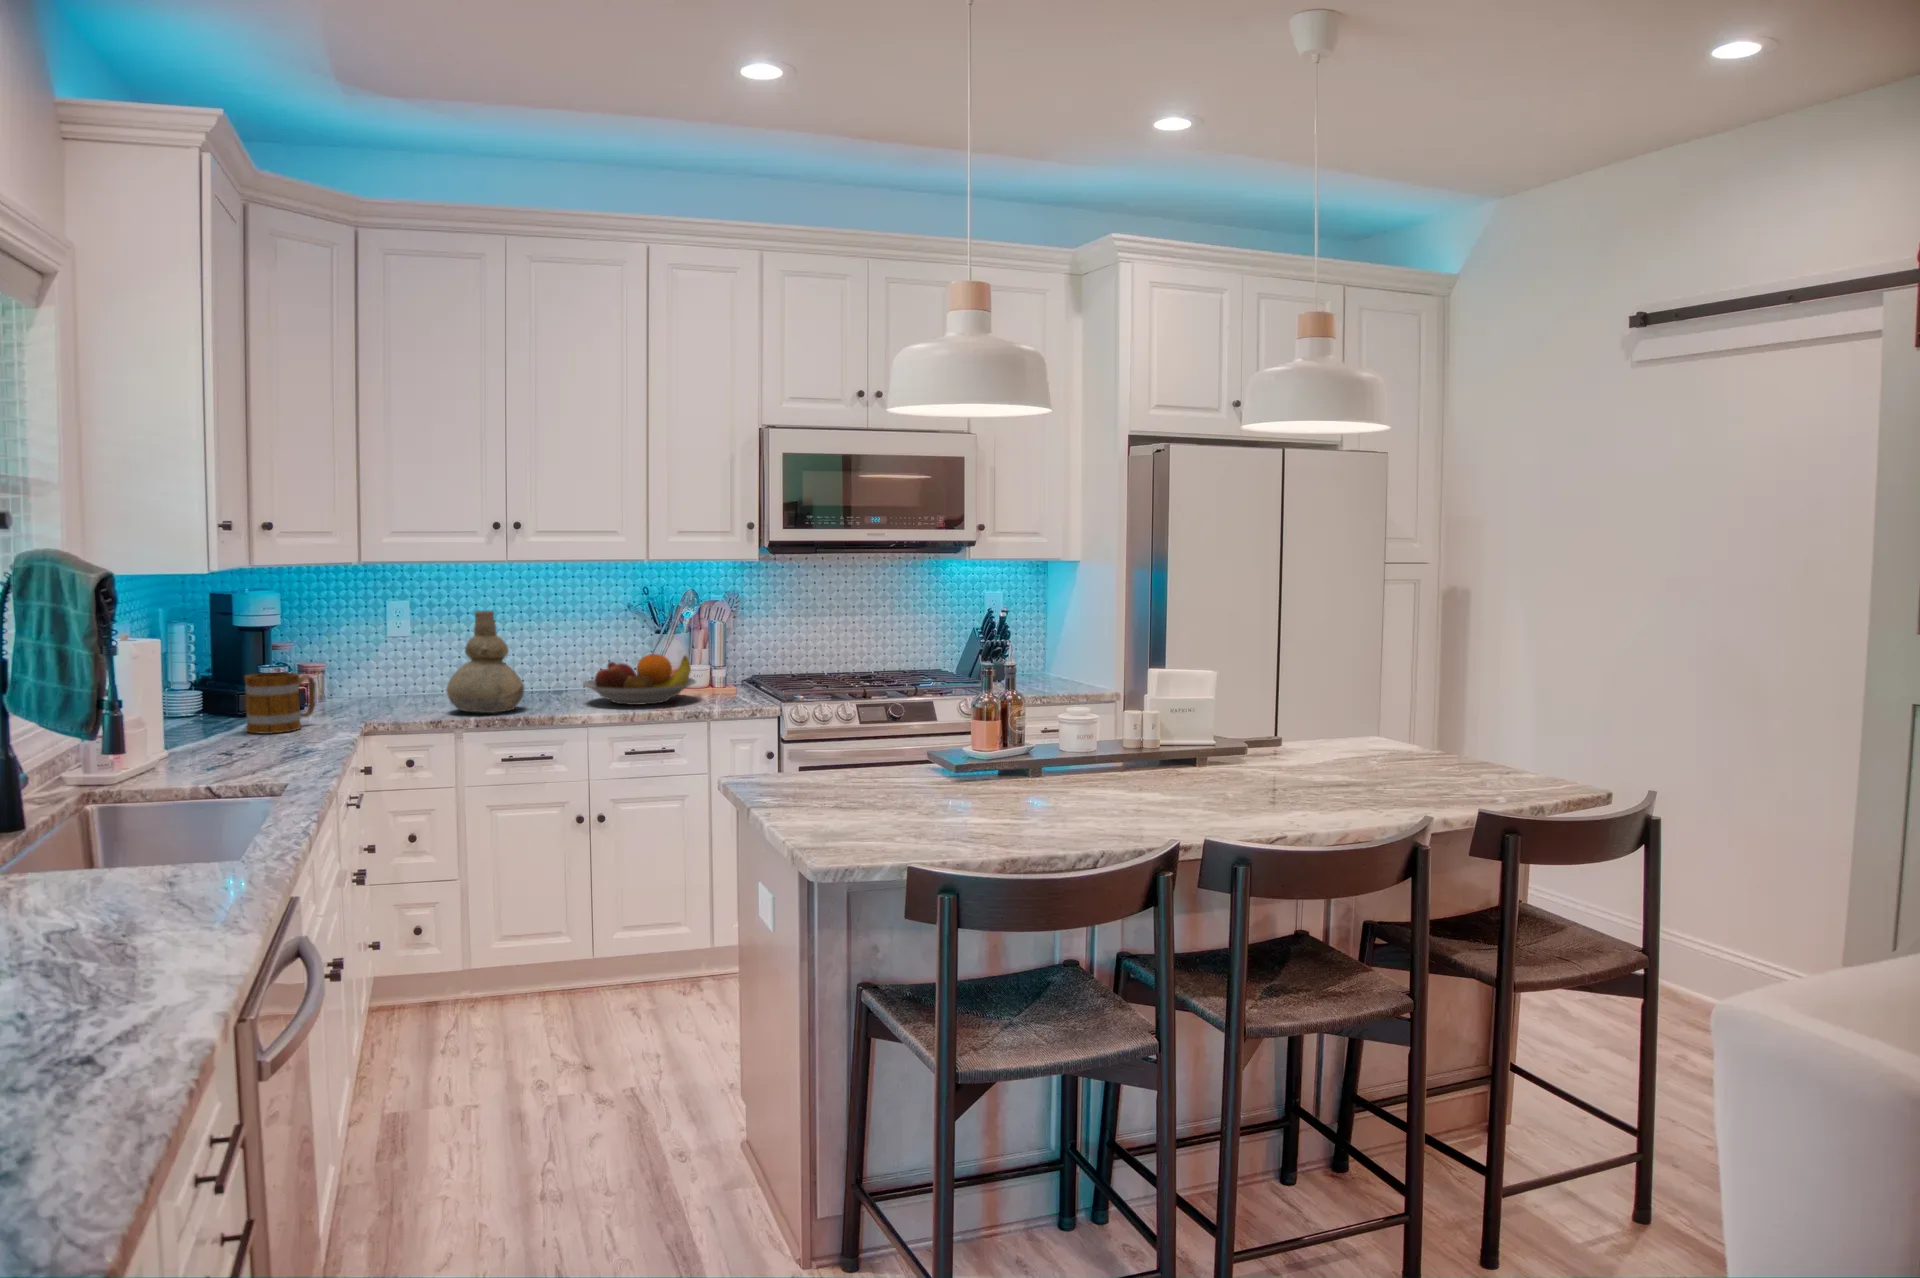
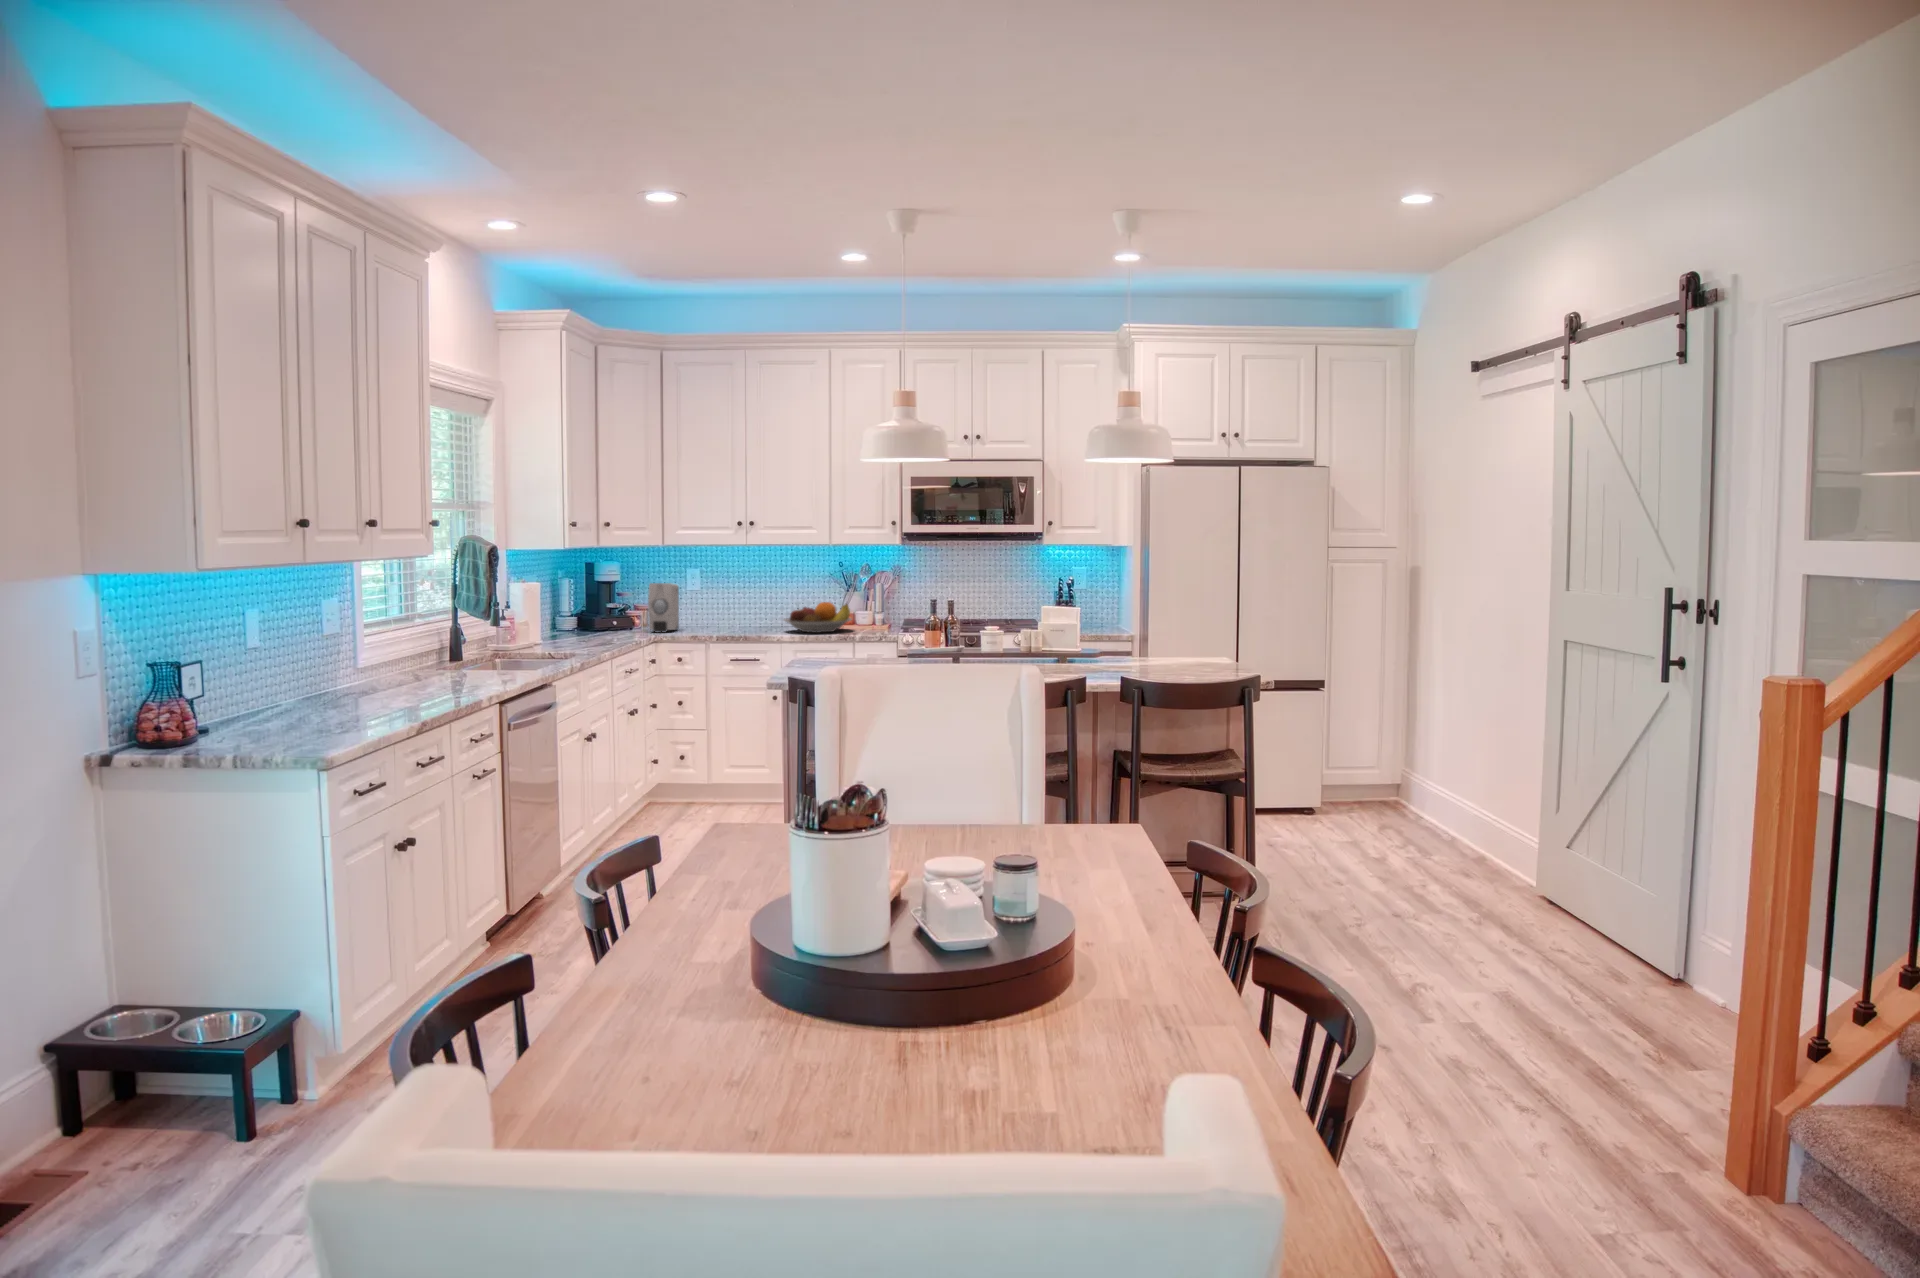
vase: present [446,611,524,713] -> none [703,573,748,634]
soap dispenser: none [340,629,389,715] -> present [648,583,679,633]
mug: present [244,673,315,734] -> none [593,605,631,638]

